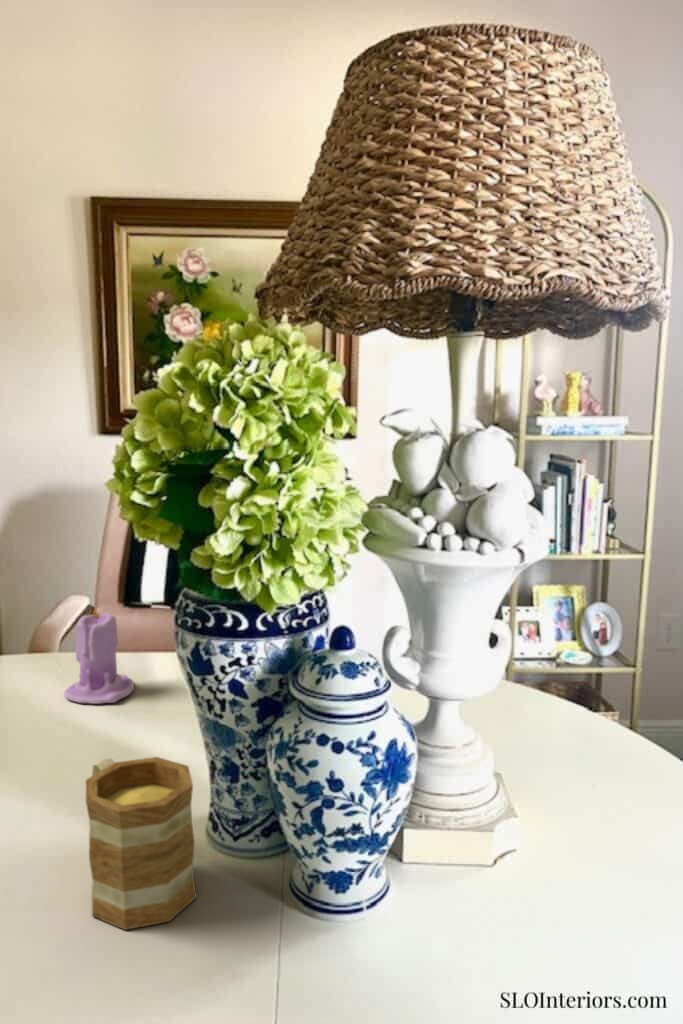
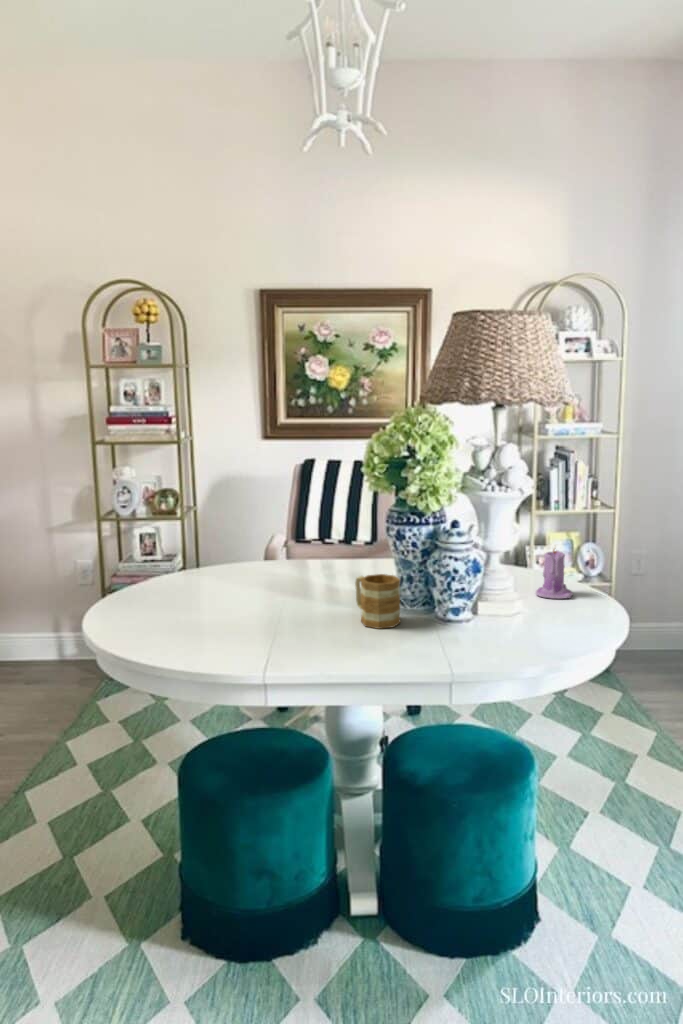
candle: present [64,608,134,704] -> present [536,550,573,599]

